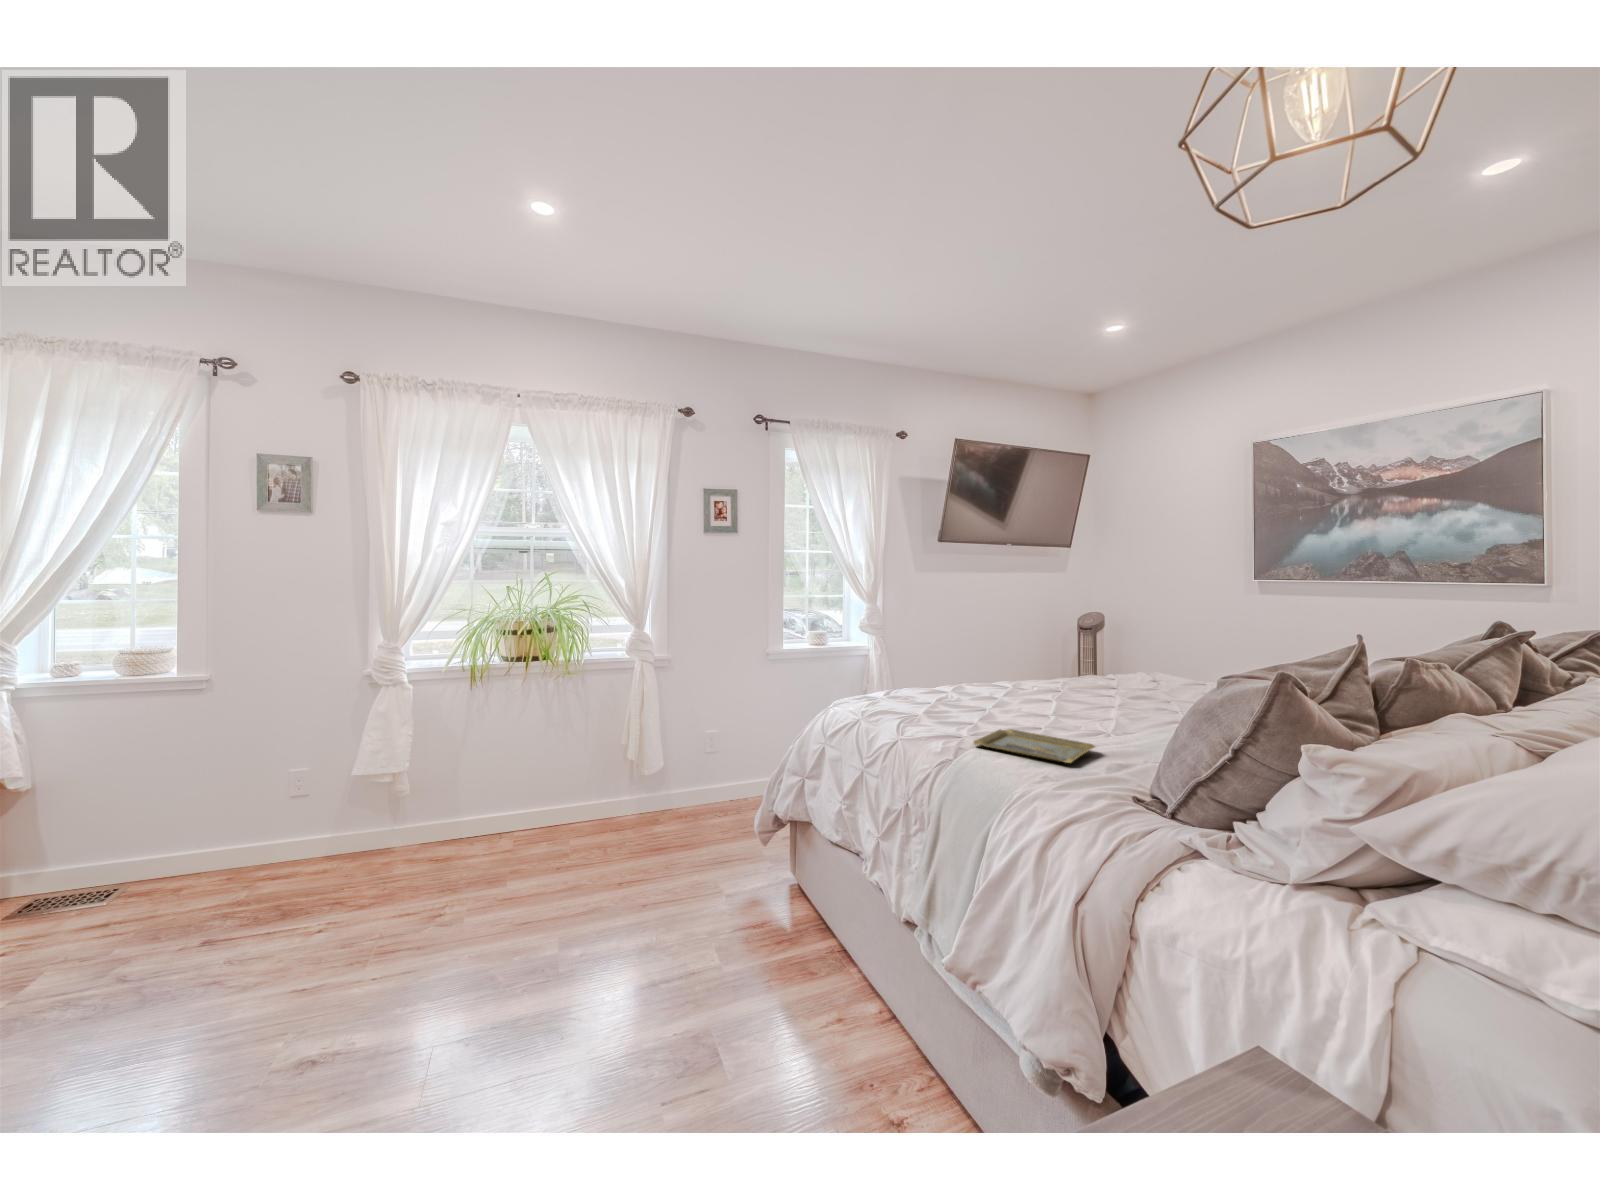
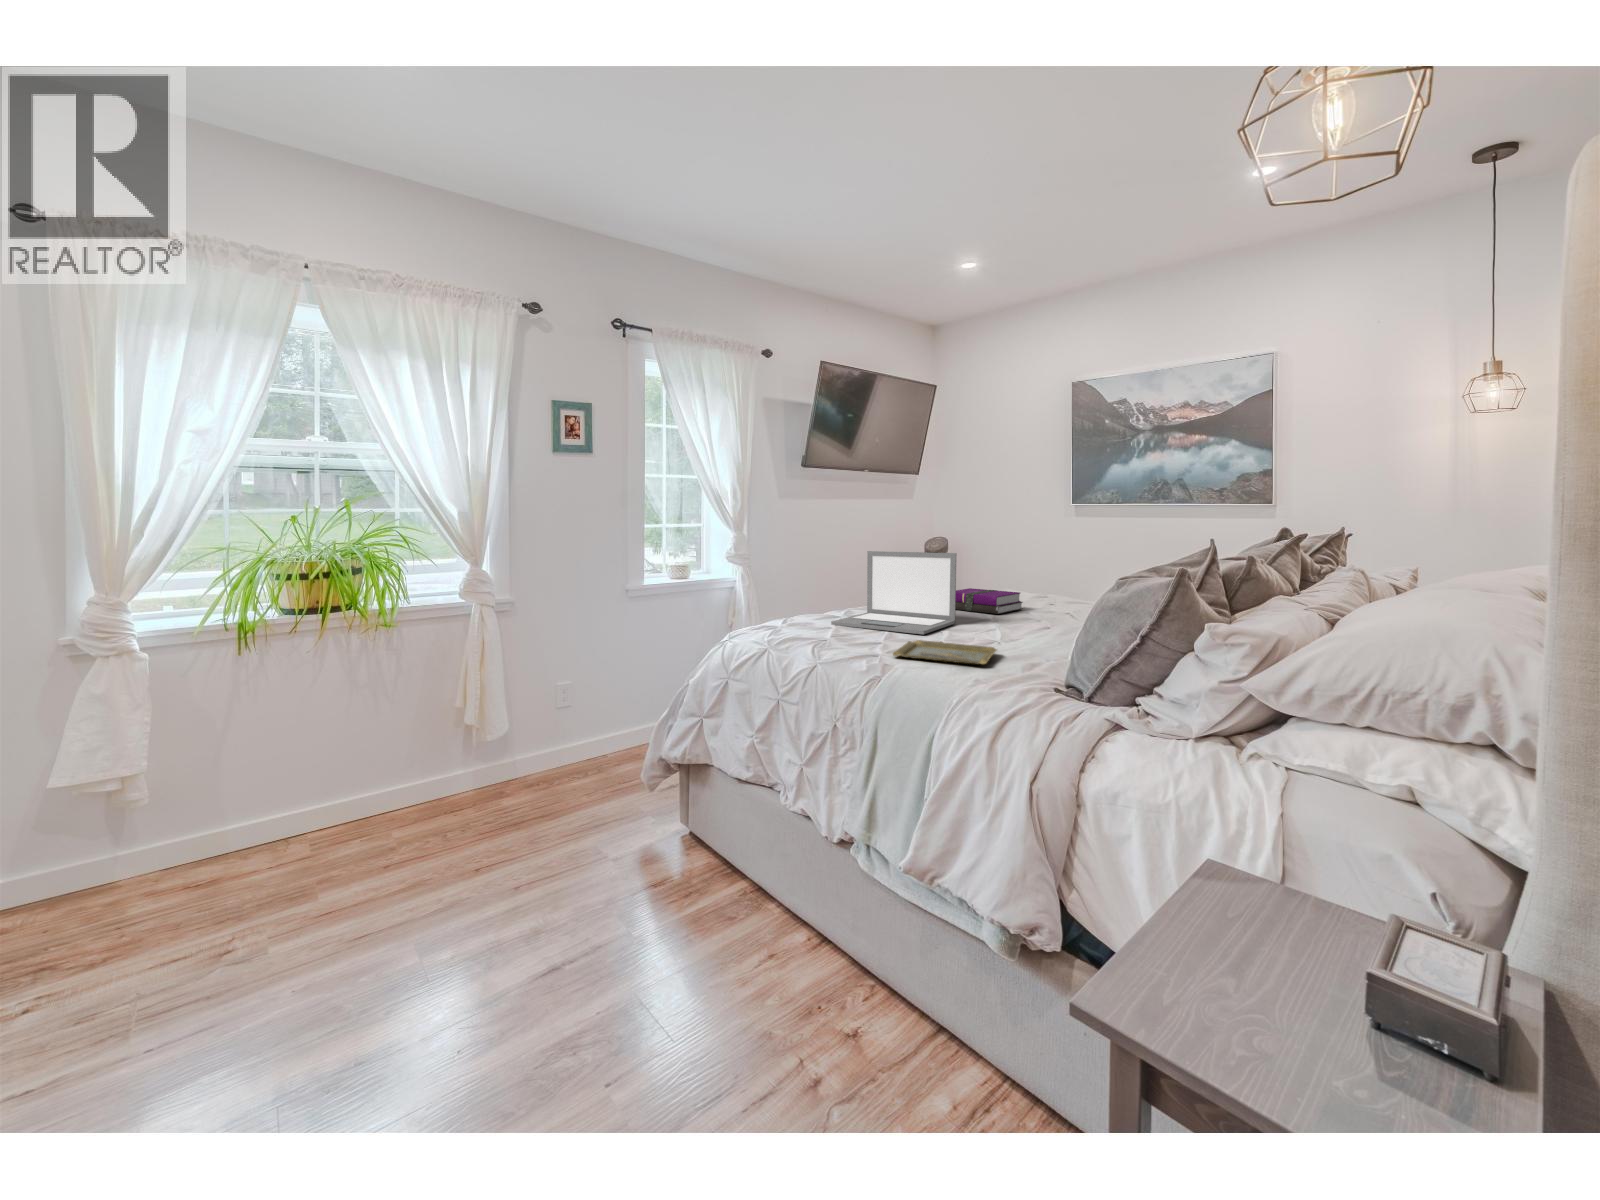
laptop: none [934,630,1072,723] -> present [831,551,957,635]
notebook: none [1070,673,1169,705] -> present [955,588,1023,614]

